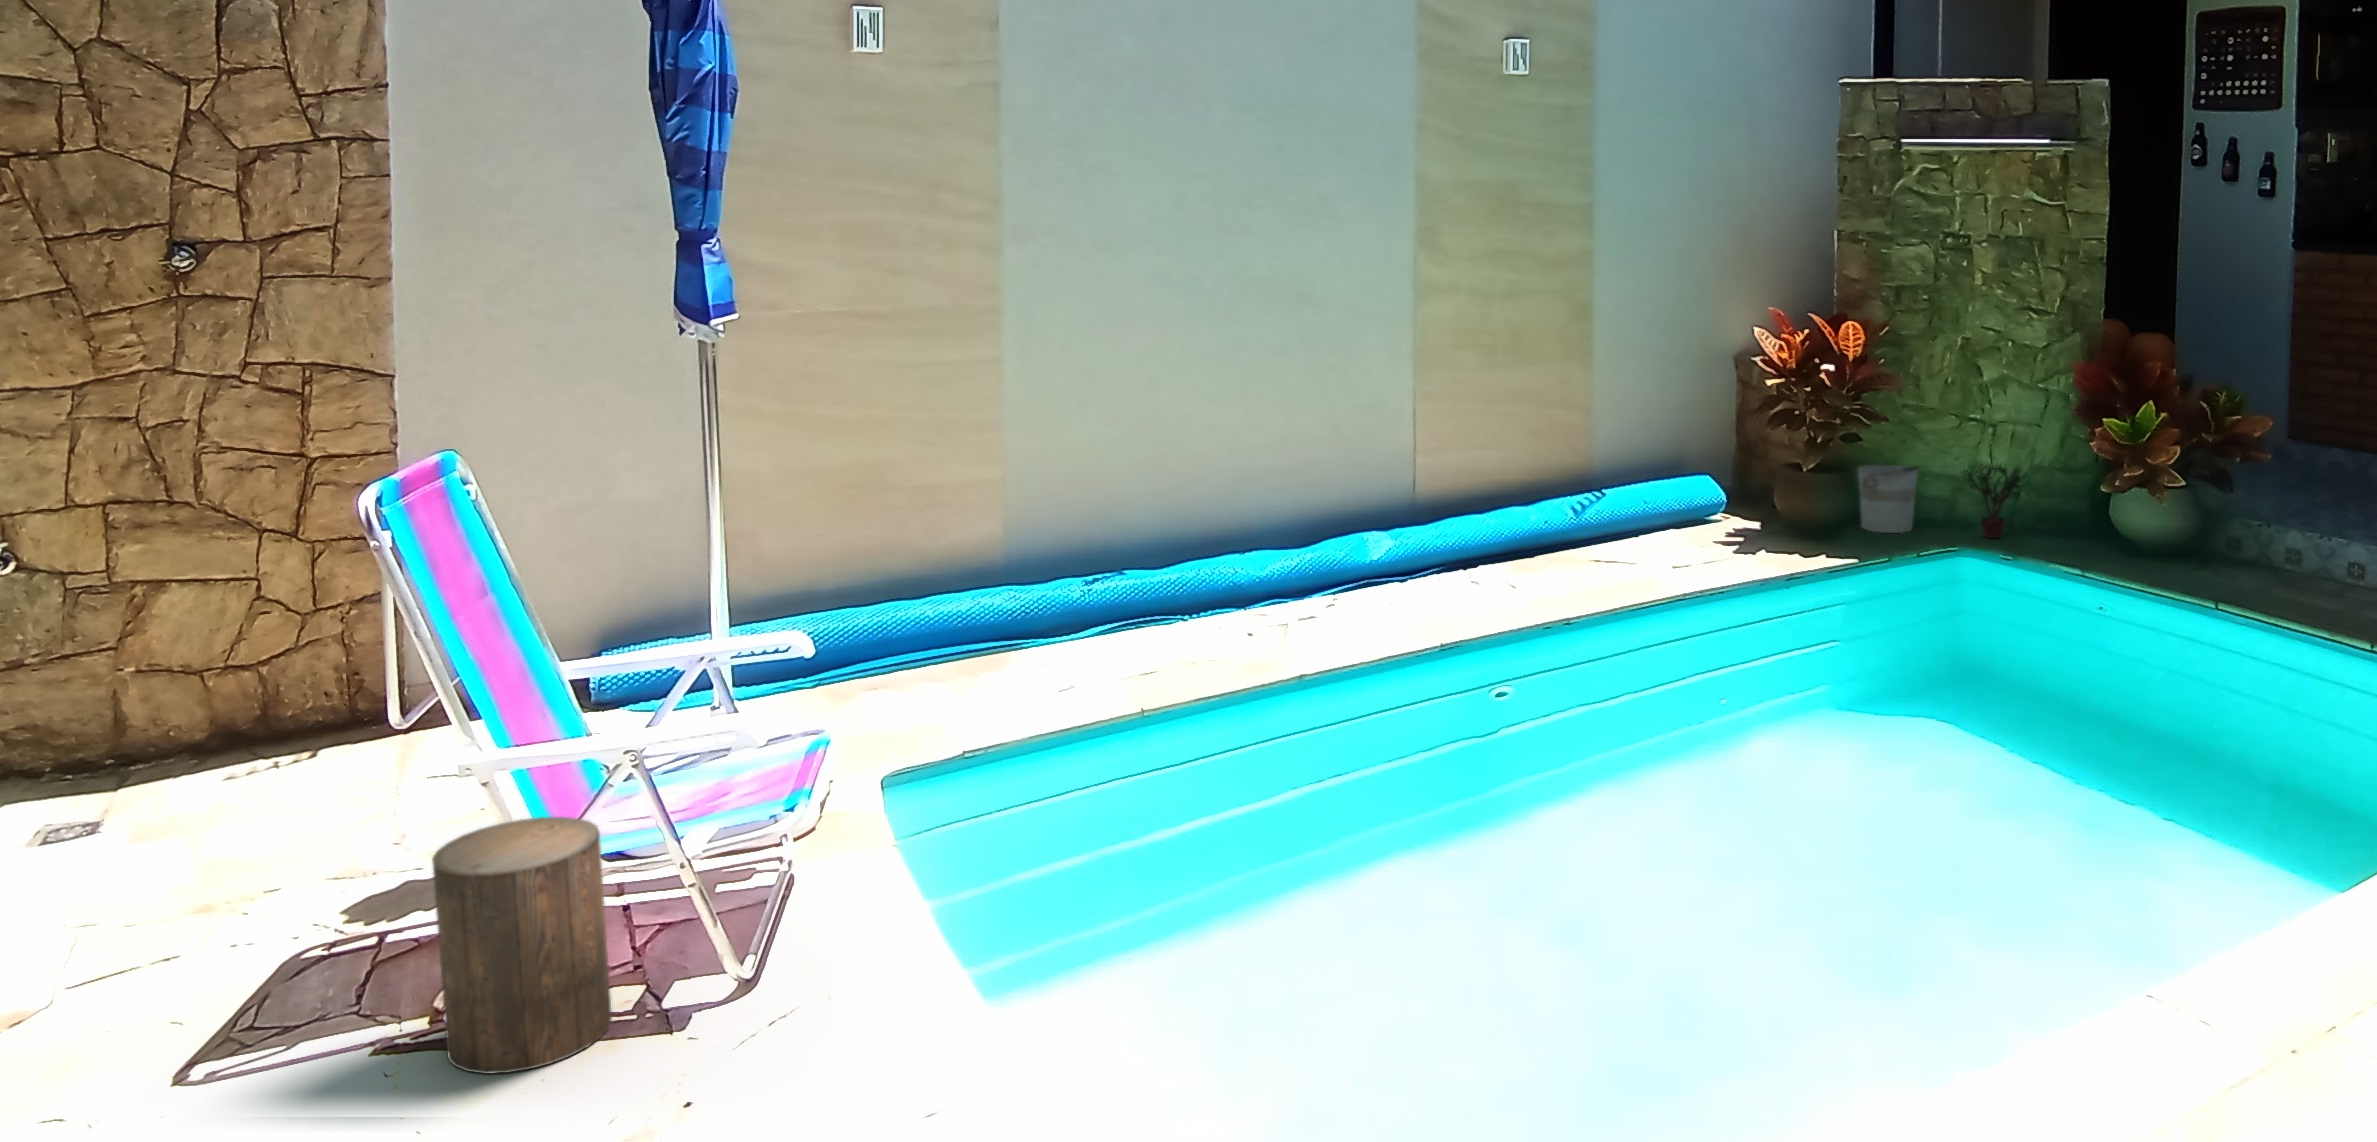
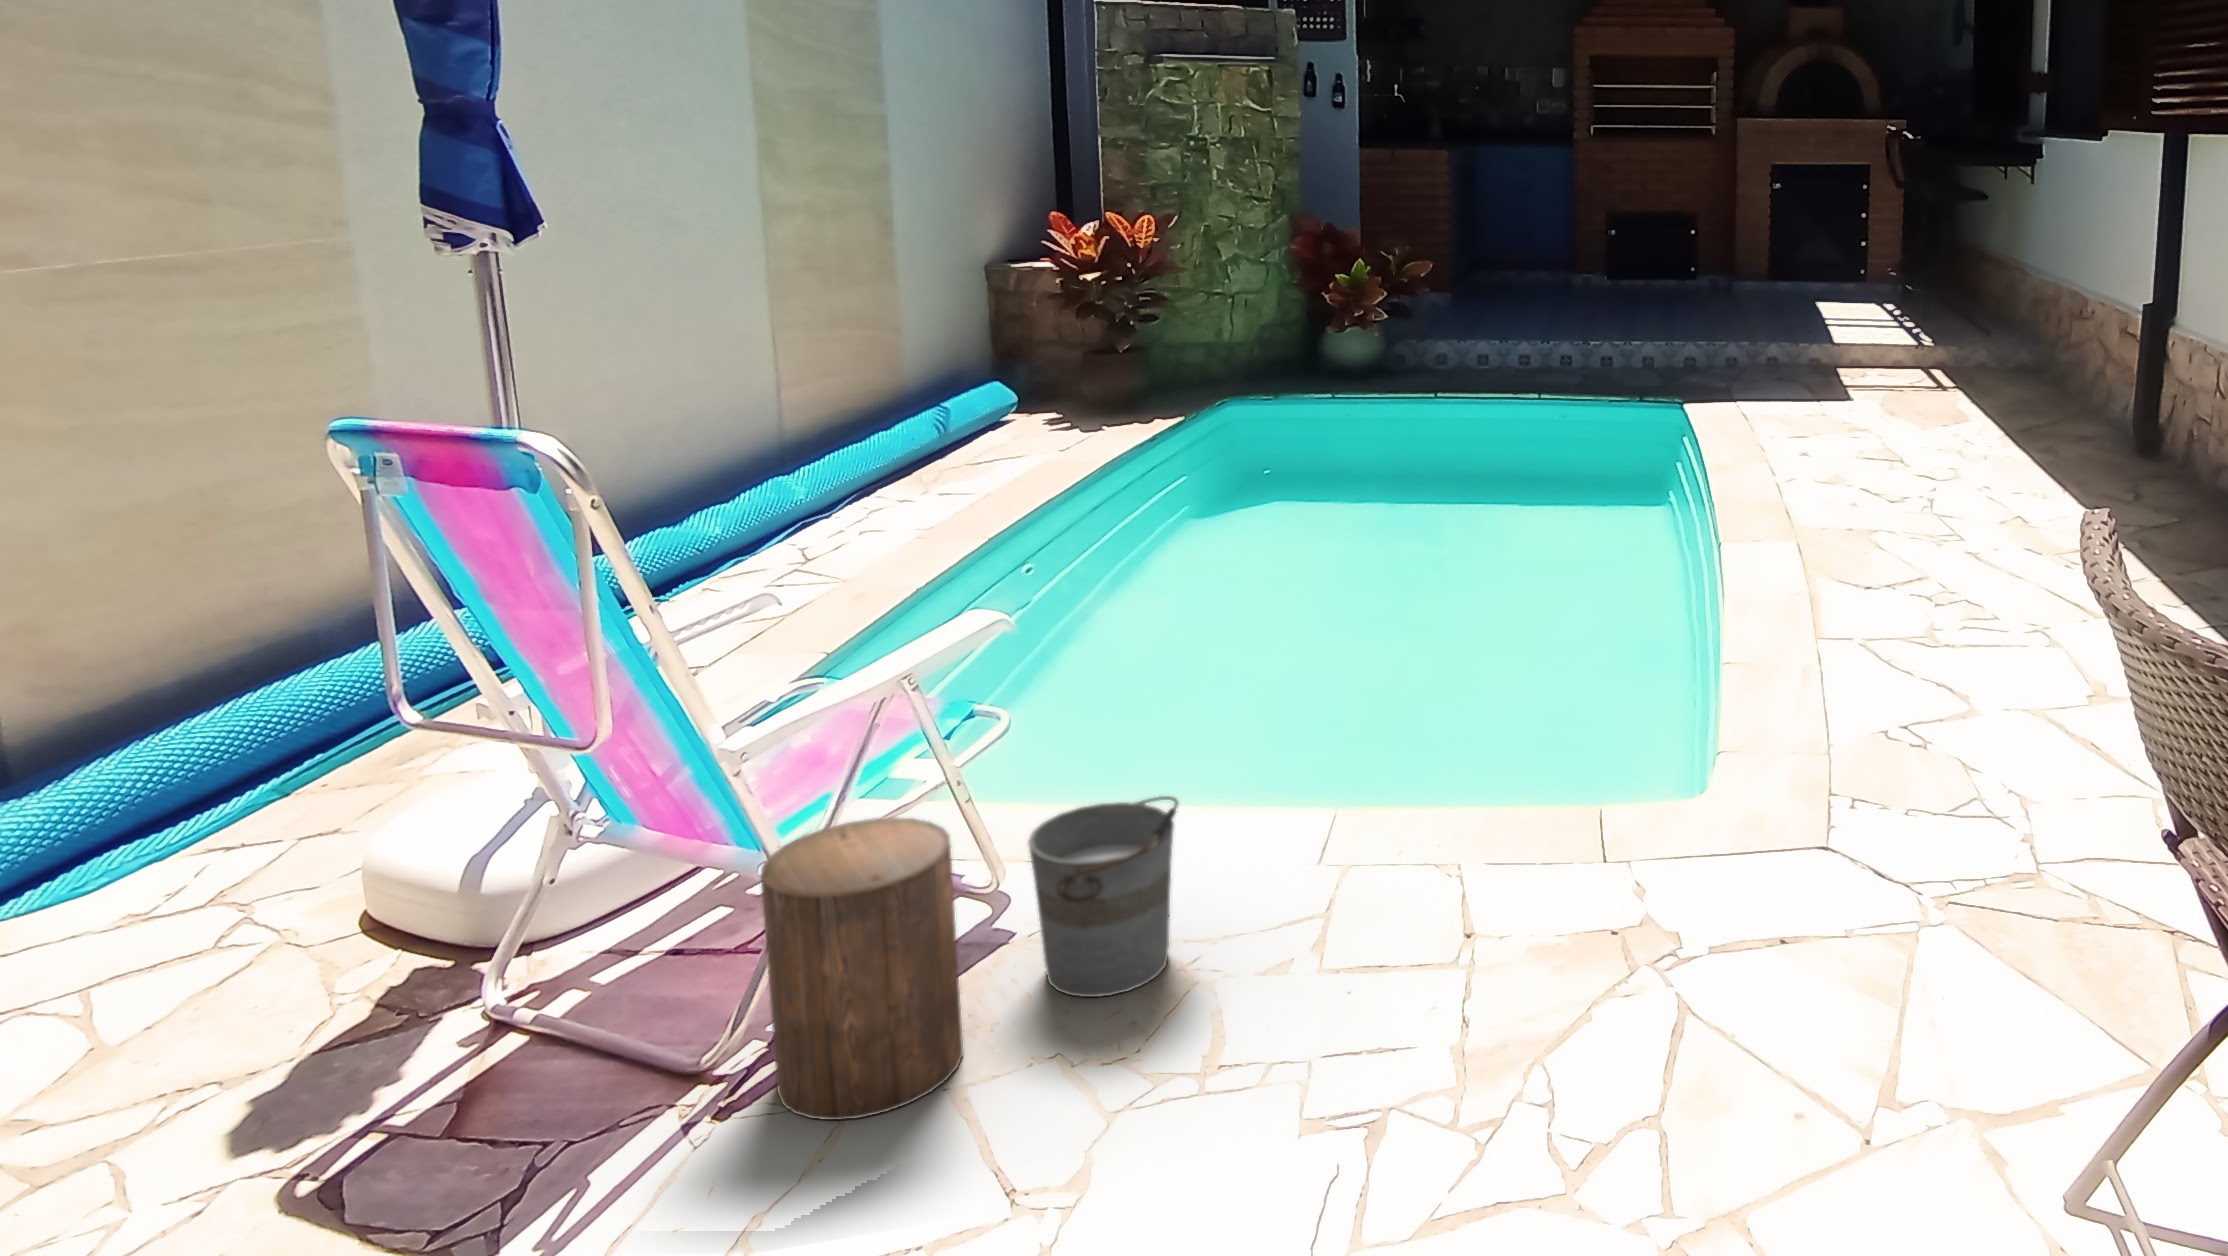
potted plant: present [1963,464,2029,538] -> none [1228,332,1290,397]
bucket: present [1858,465,1923,533] -> present [1028,796,1178,997]

